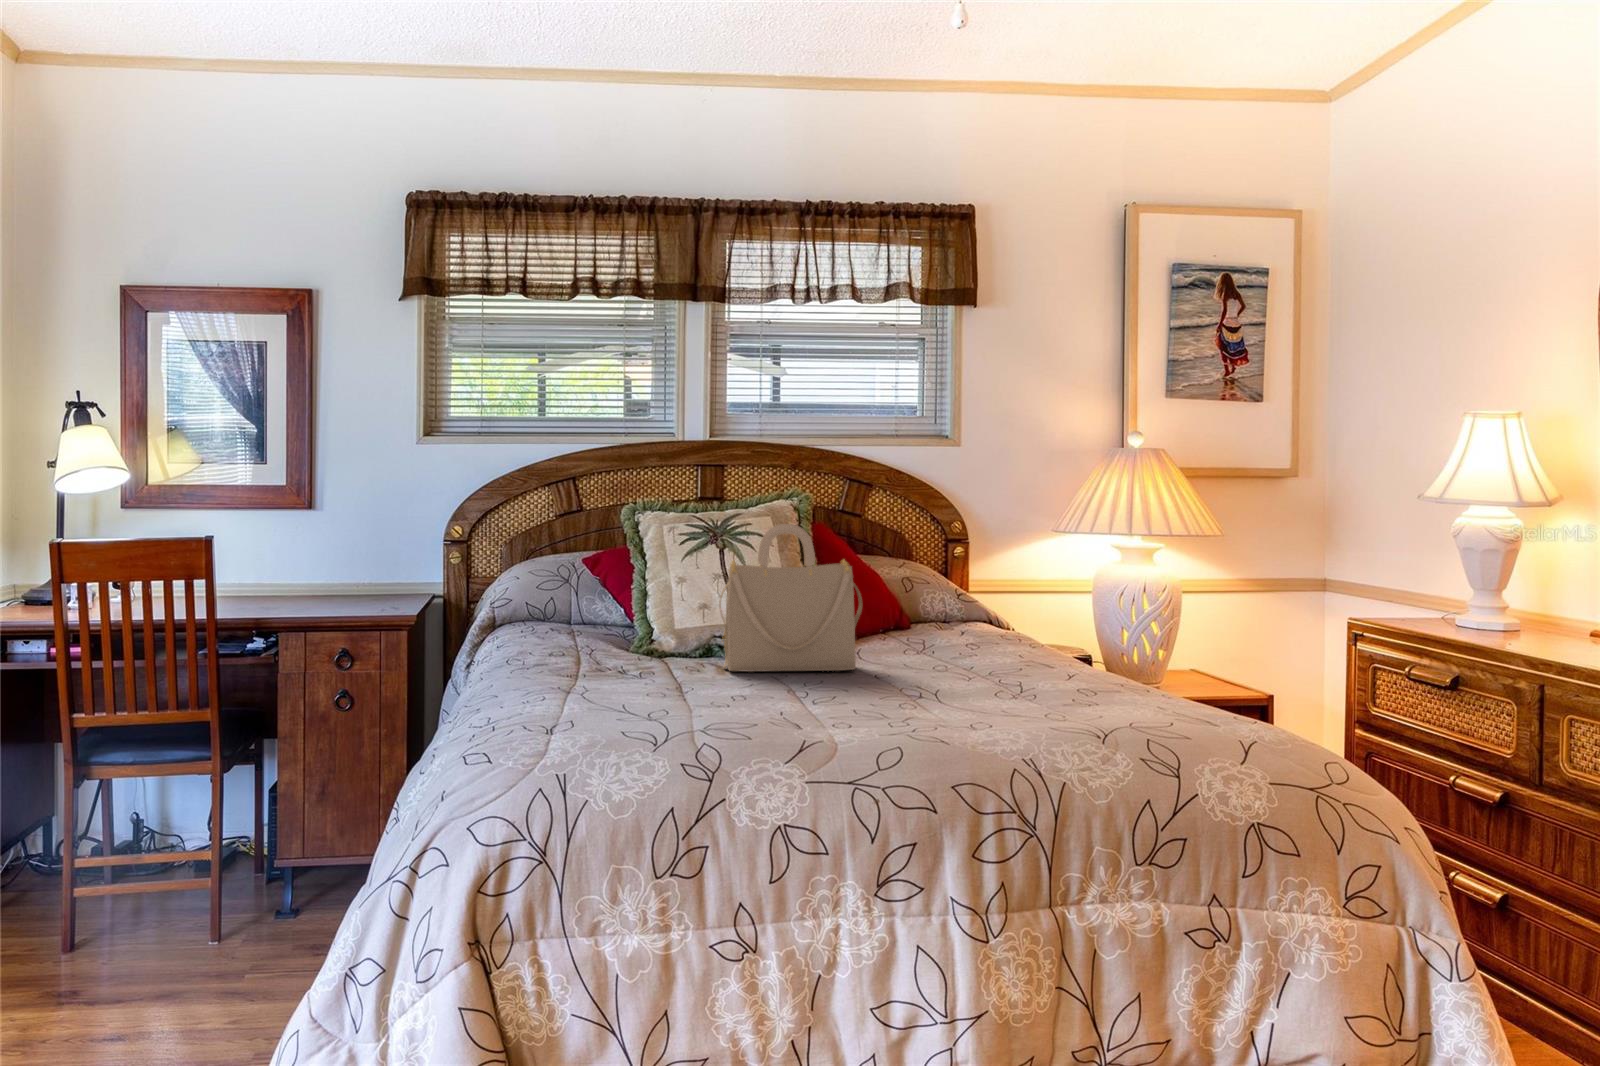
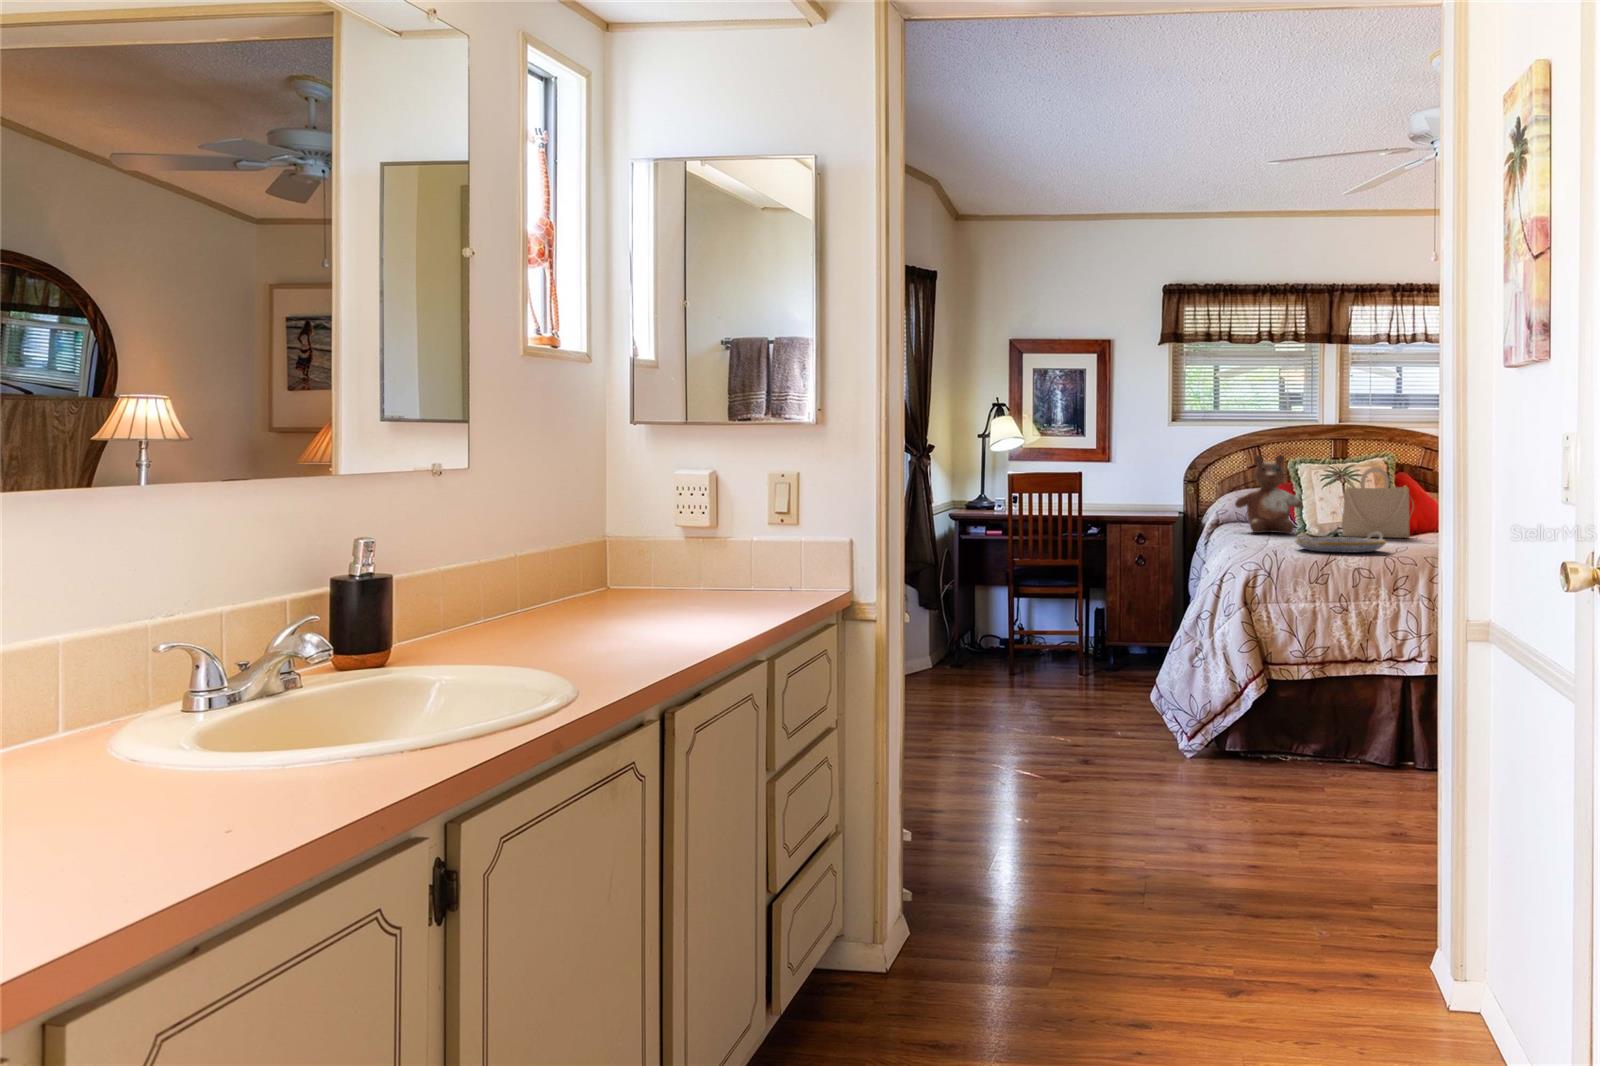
stuffed bear: none [508,496,647,669] -> present [1235,455,1303,533]
serving tray: none [615,693,838,767] -> present [1295,532,1386,552]

